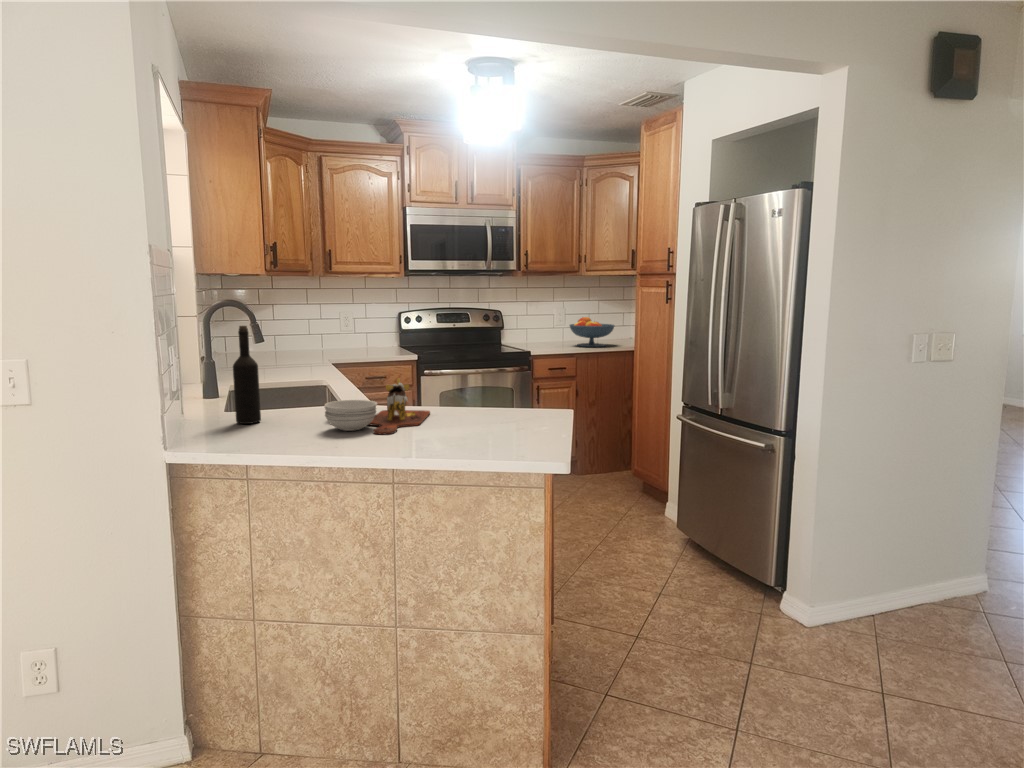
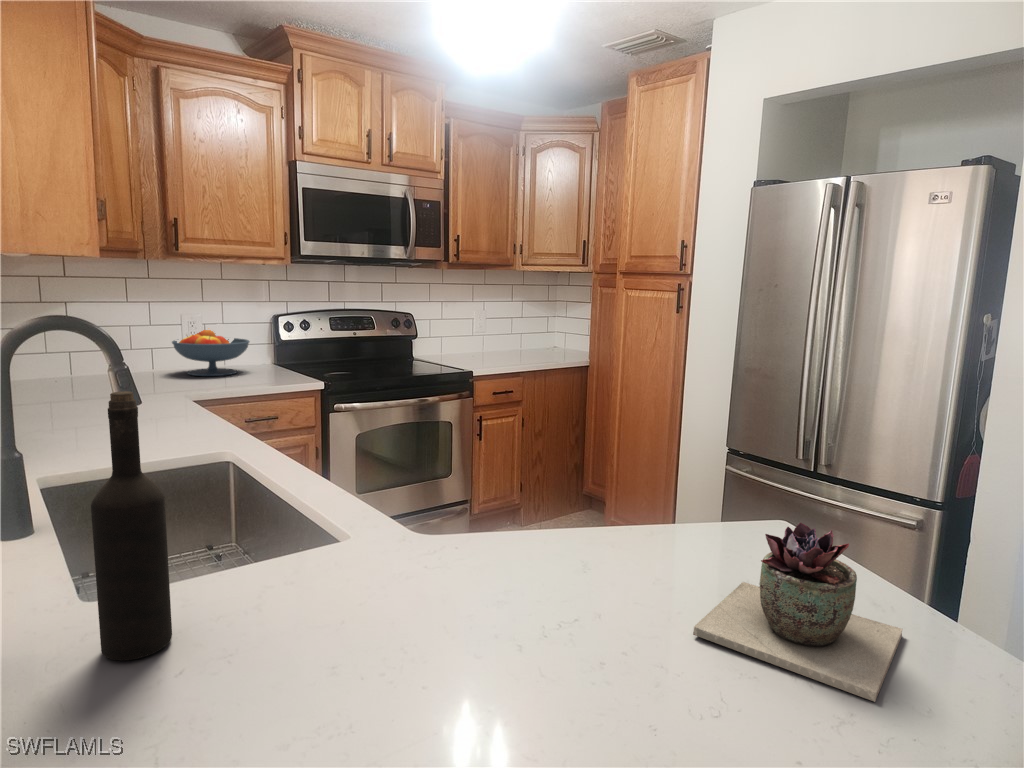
fruit bowl: present [569,317,614,347] -> present [172,330,250,376]
cutting board: present [325,378,430,434] -> none [351,493,591,680]
succulent plant: none [450,383,539,443] -> present [693,523,903,702]

